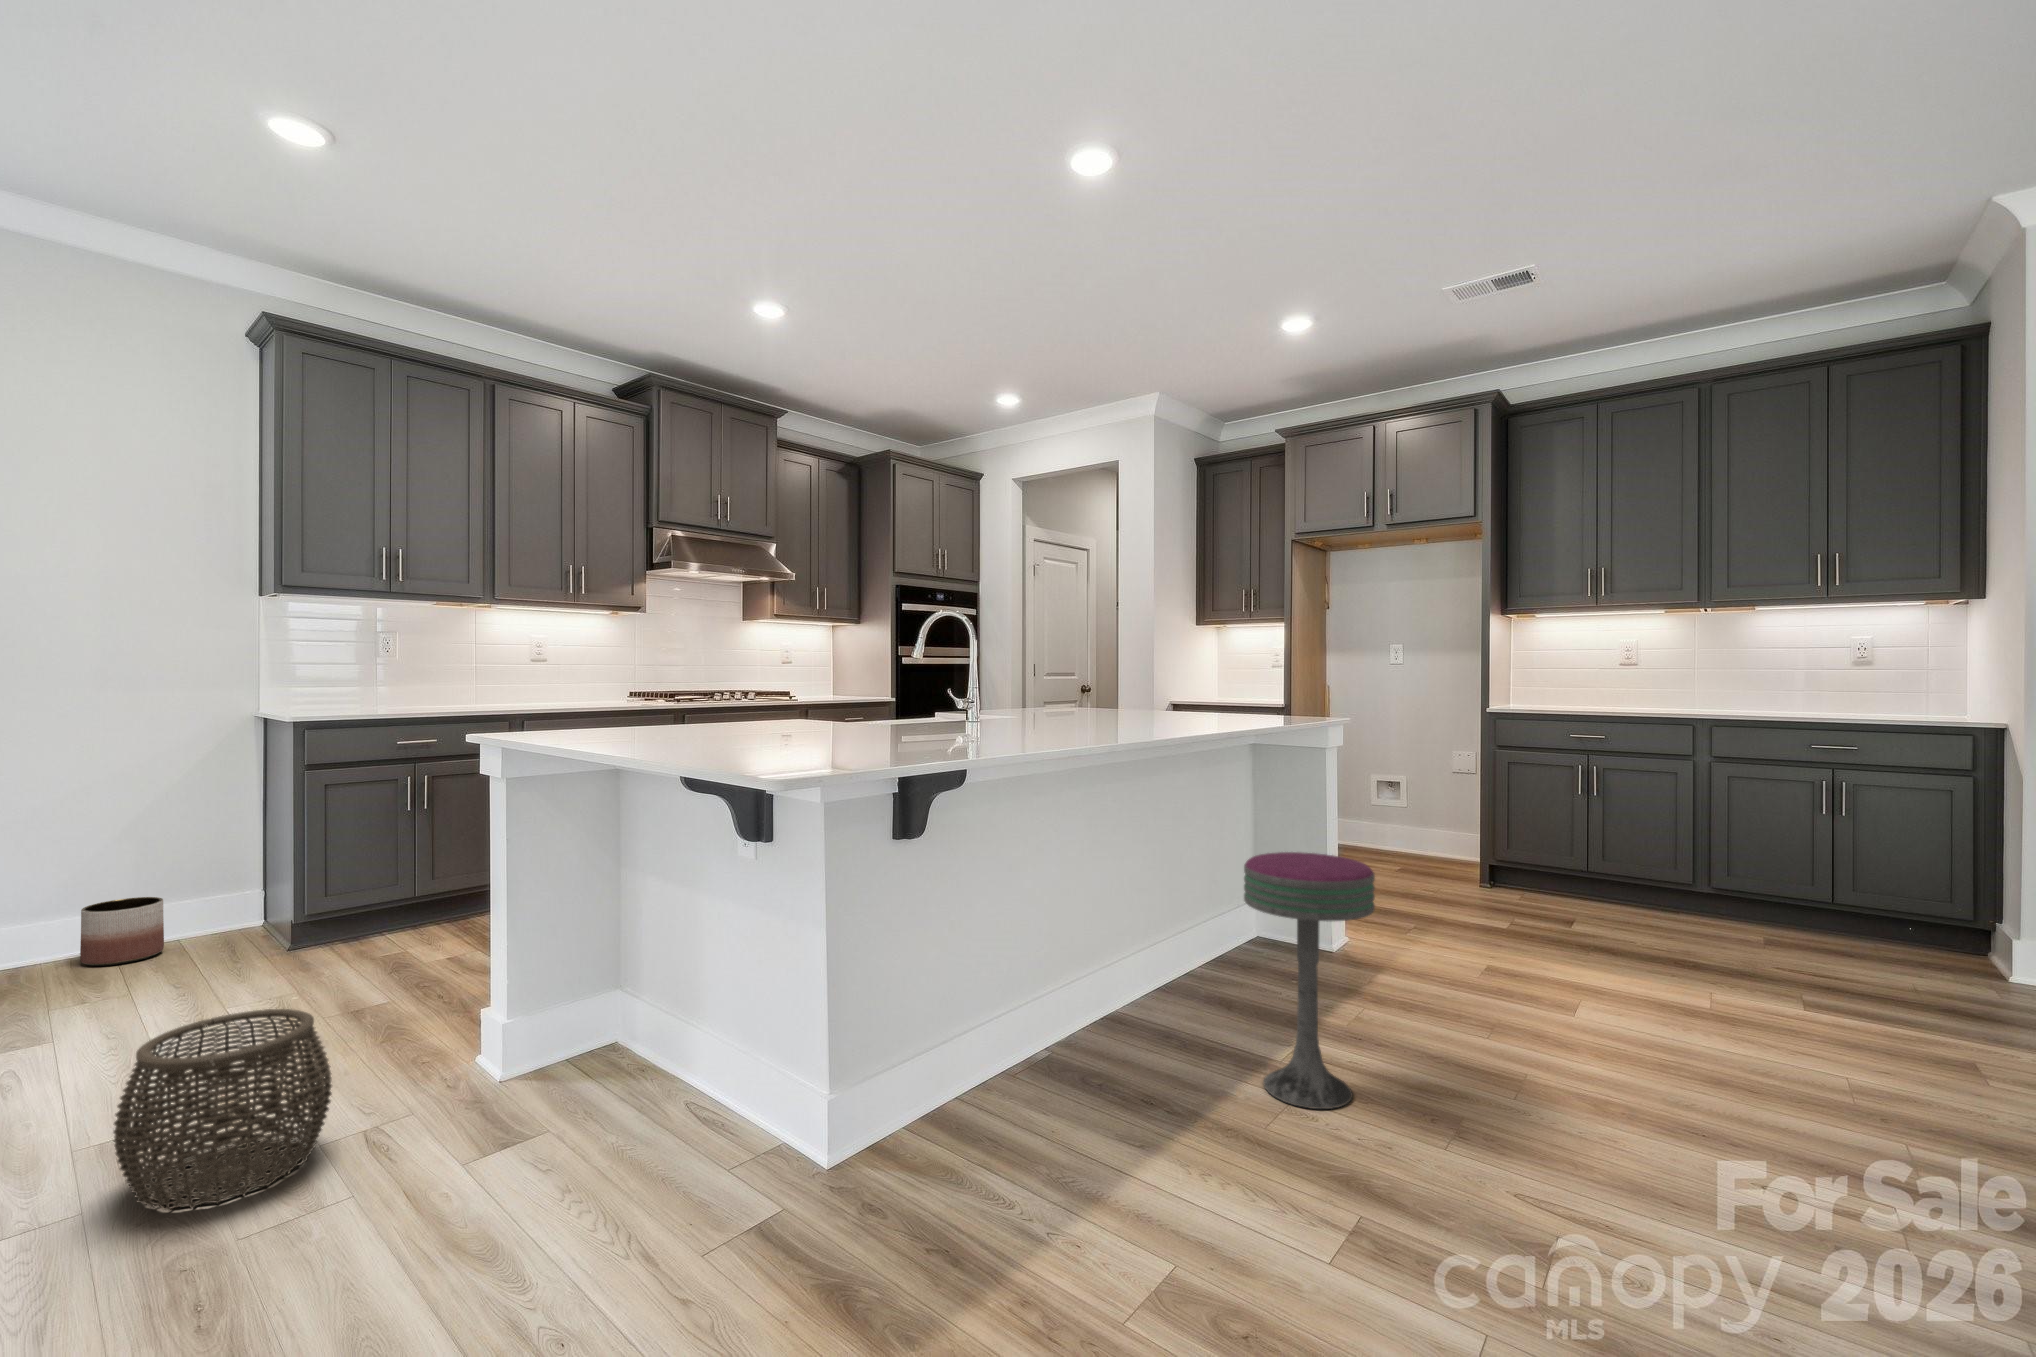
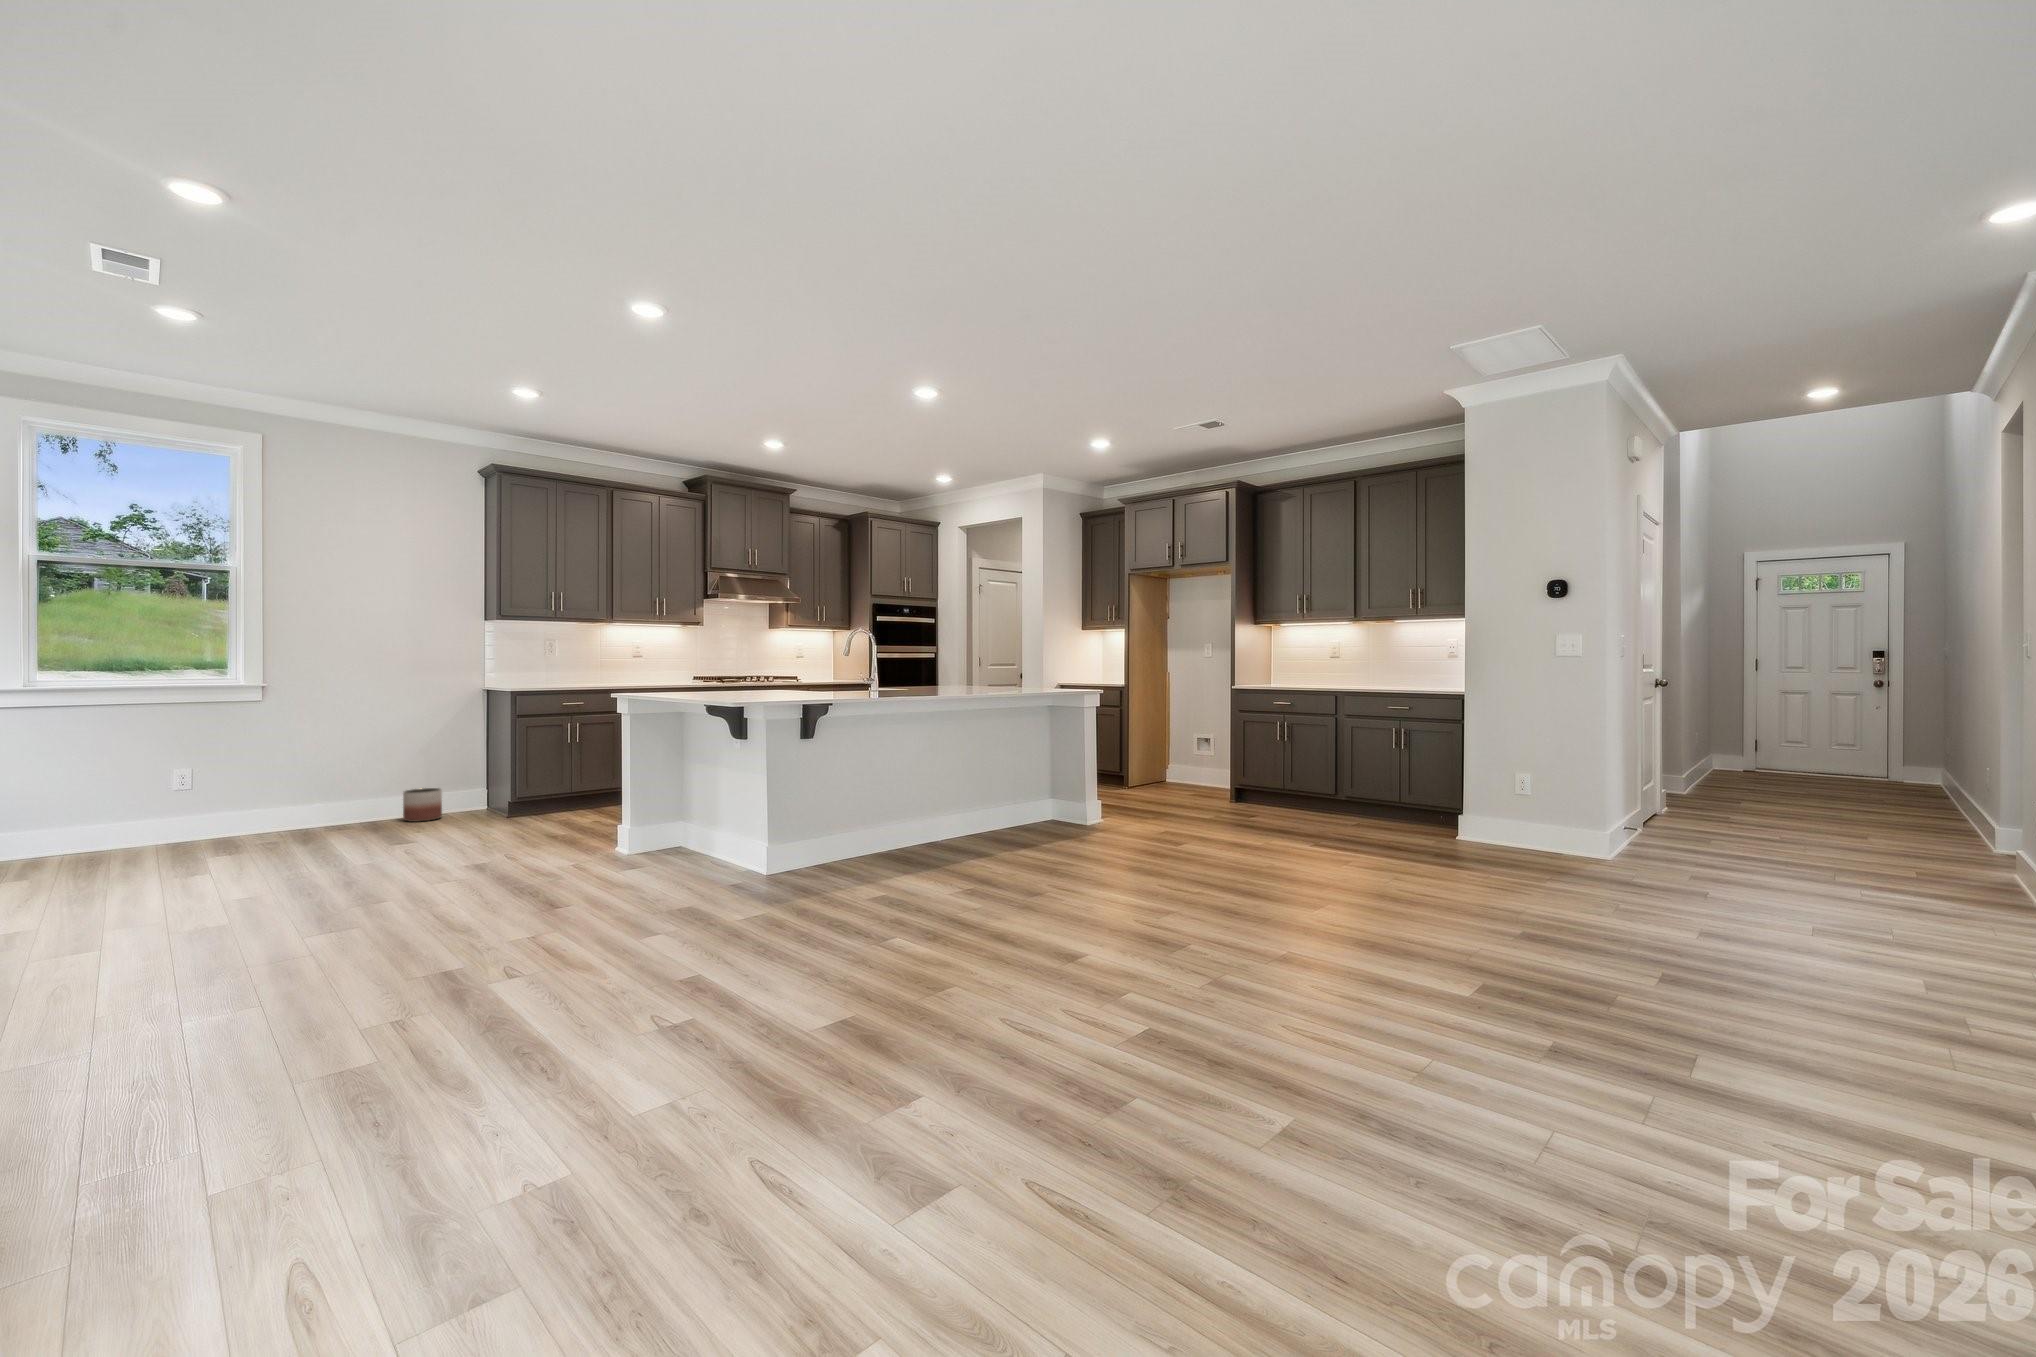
bar stool: present [1244,852,1375,1109] -> none [968,753,1028,868]
woven basket: present [113,1009,332,1210] -> none [477,811,557,880]

